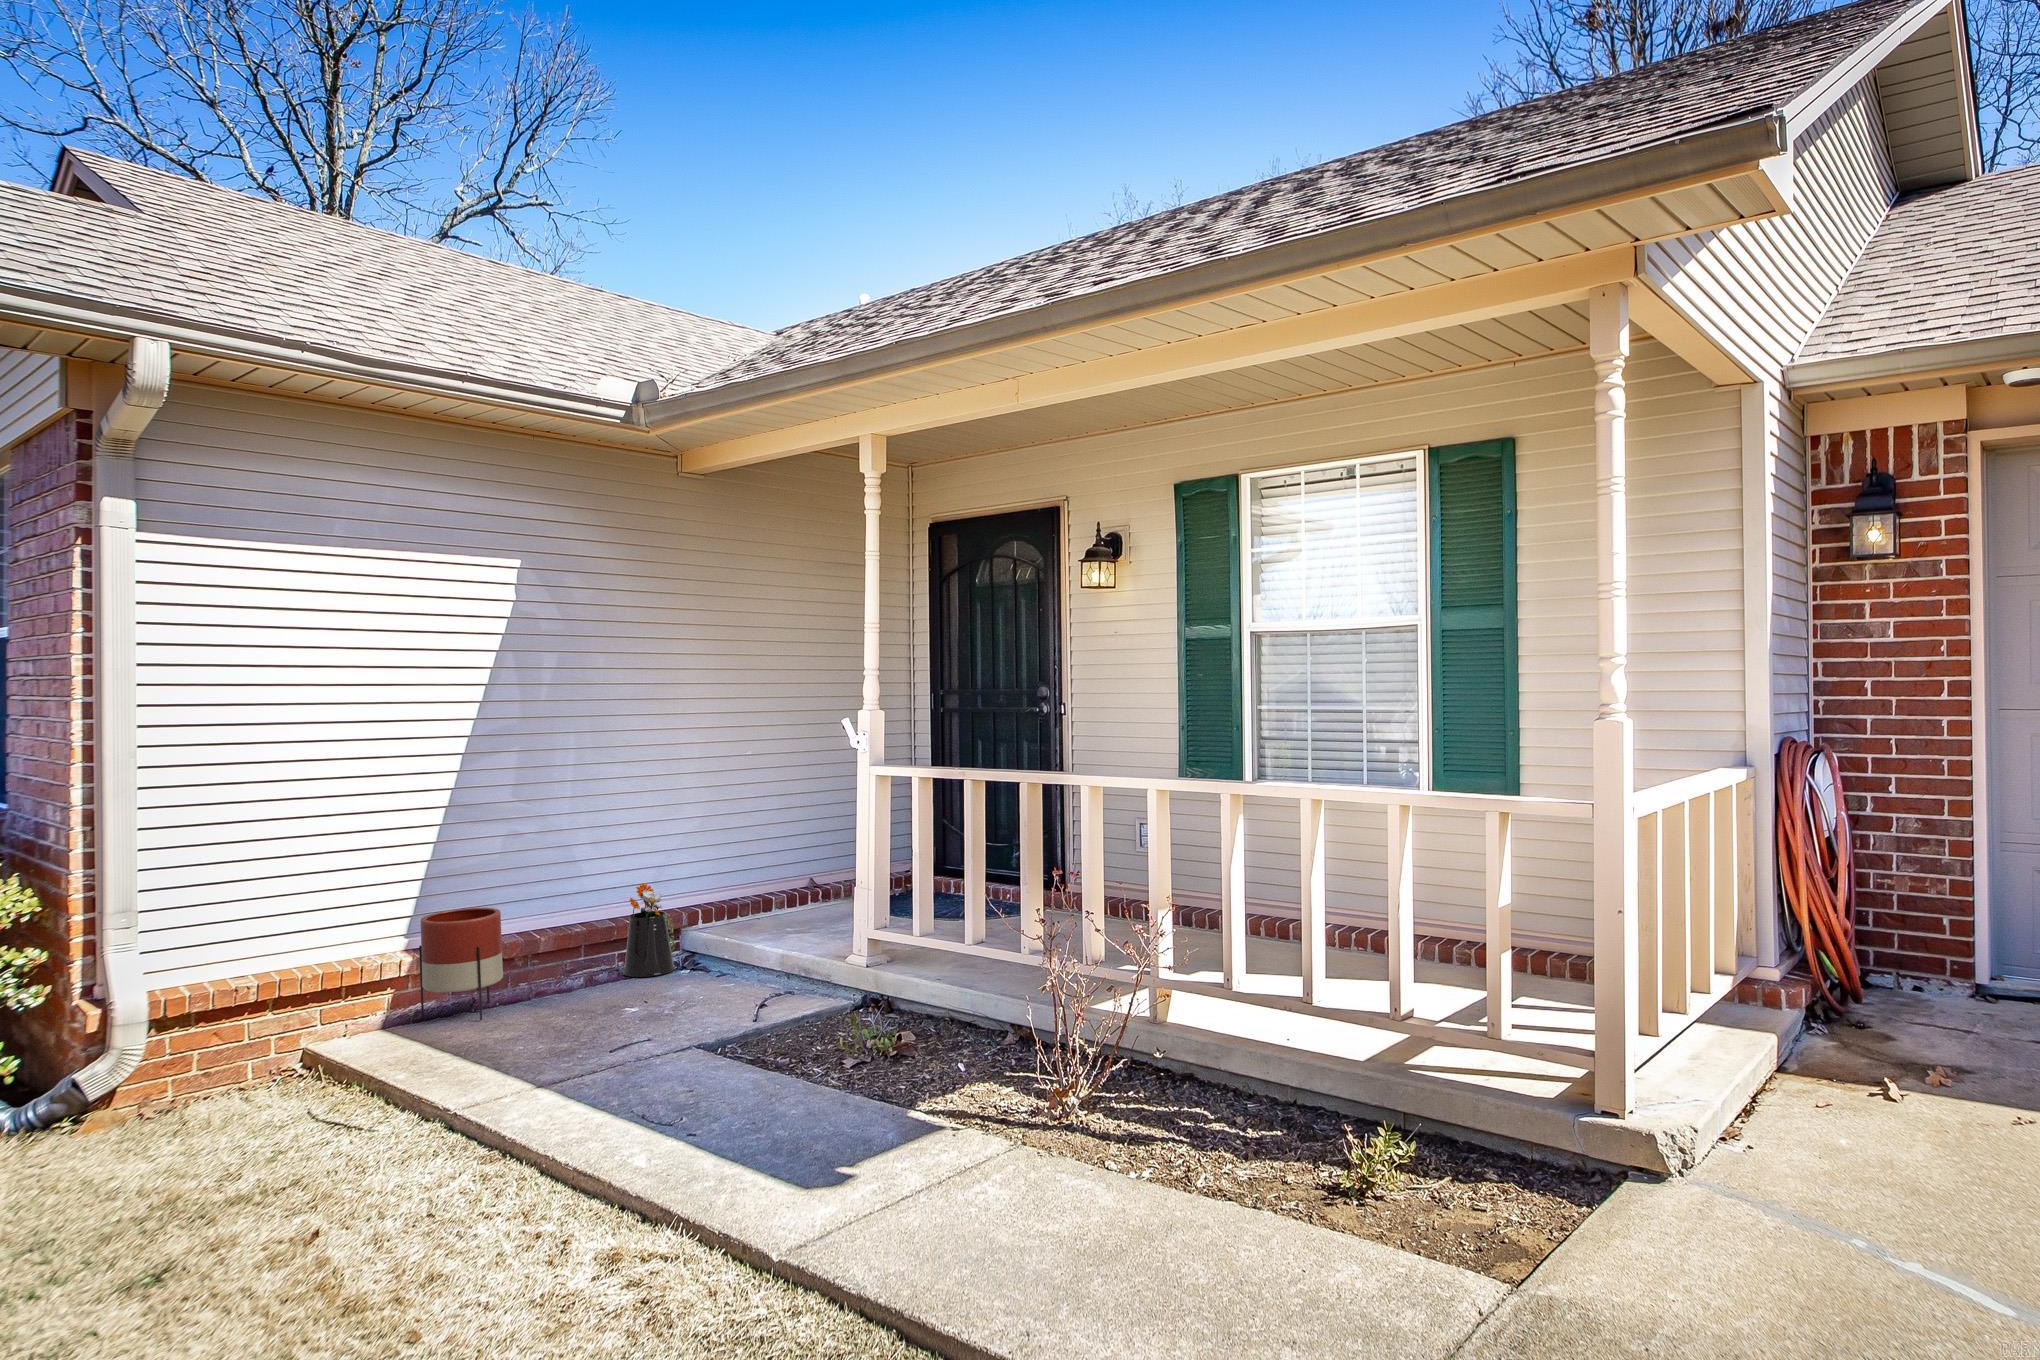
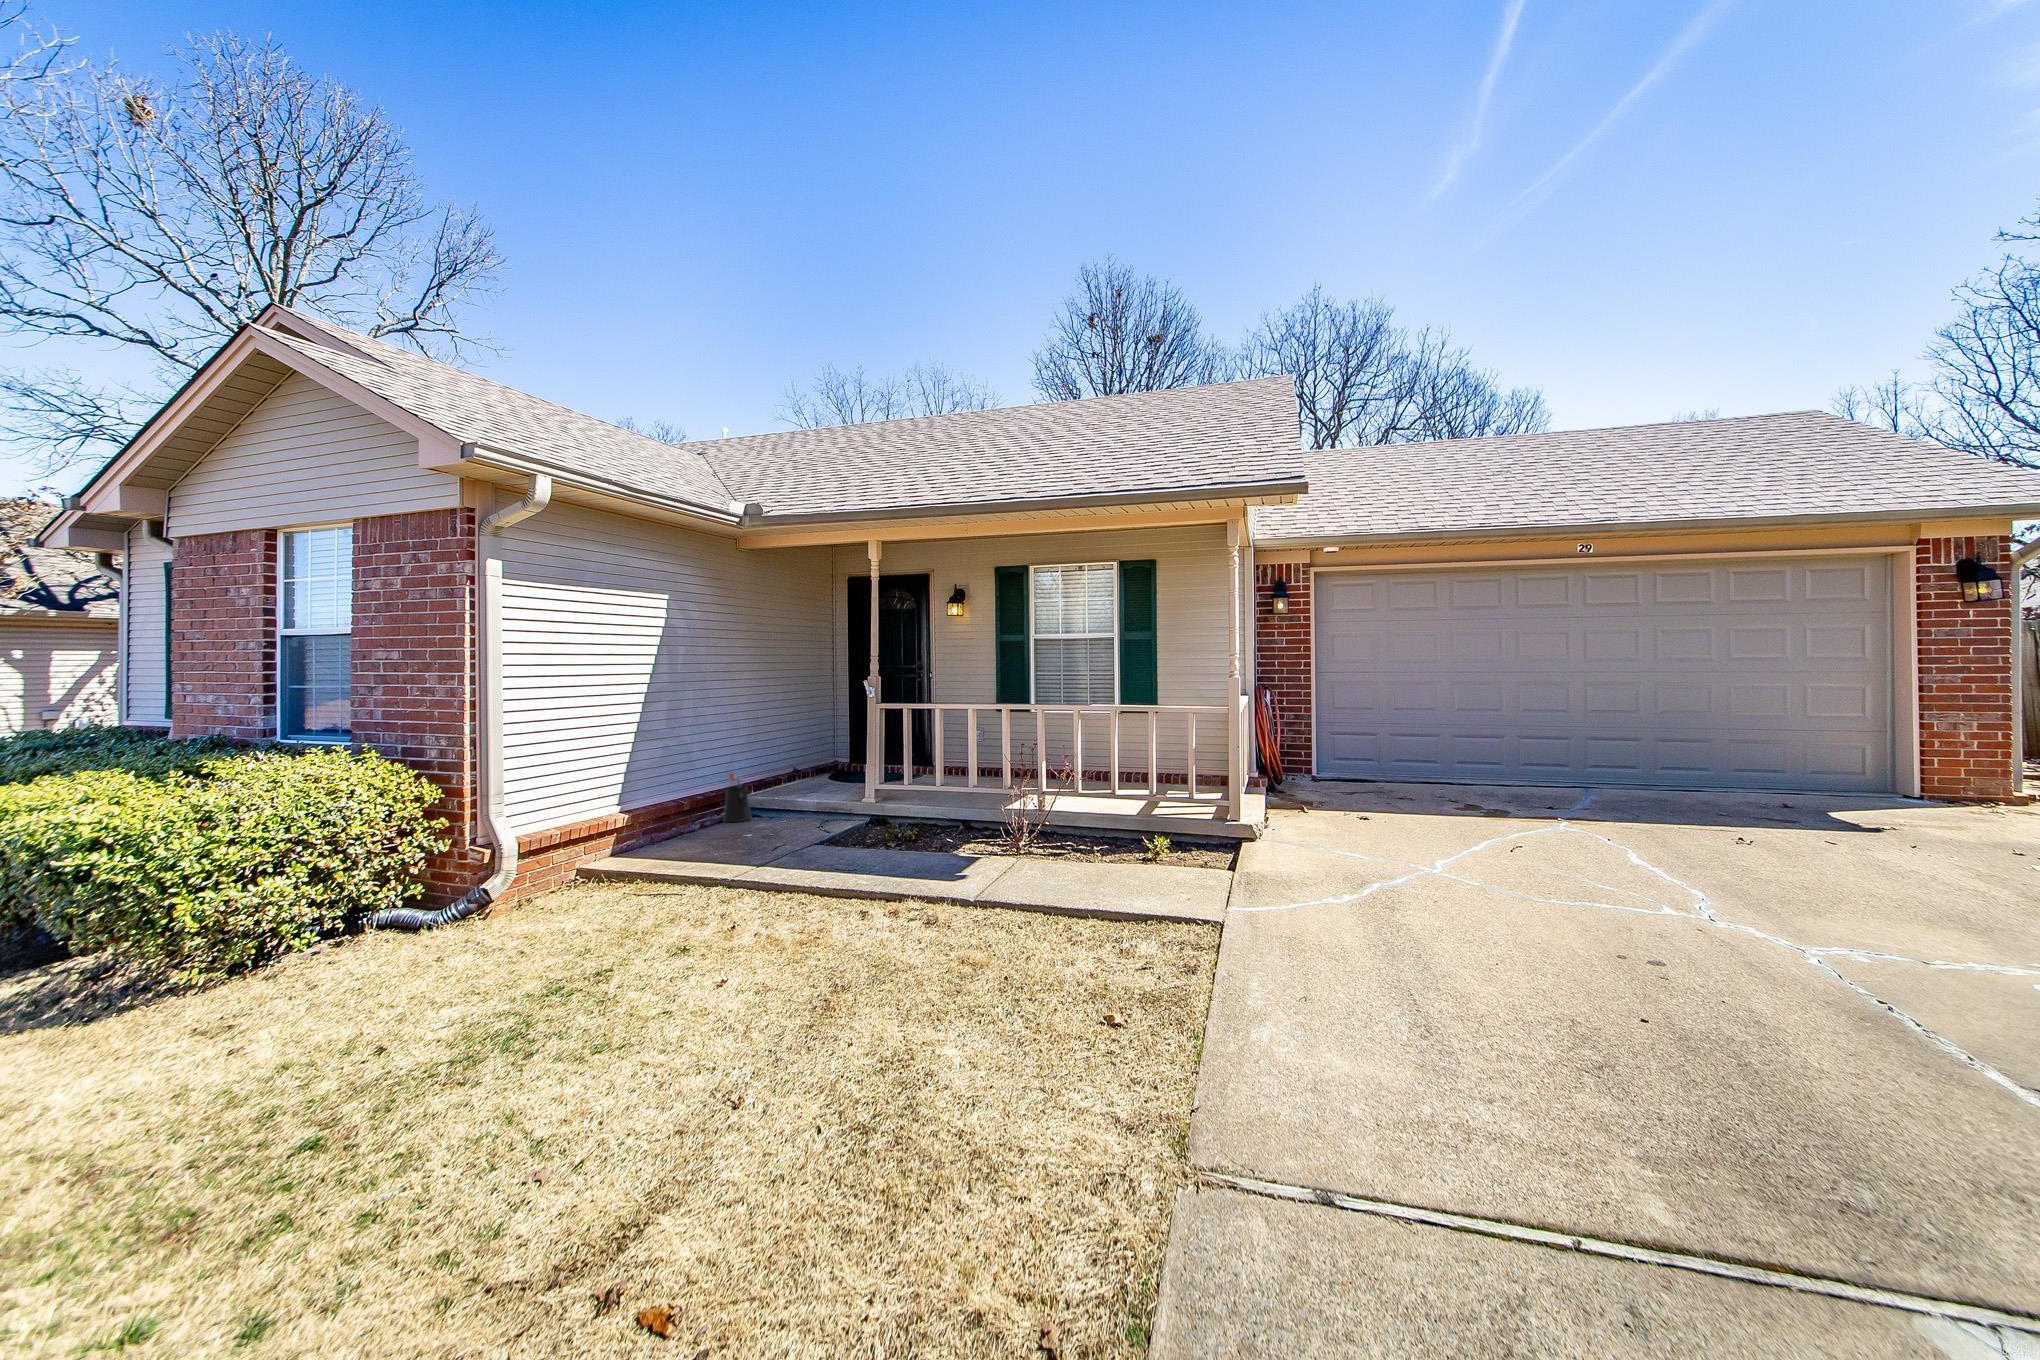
planter: present [419,908,503,1020] -> none [633,787,679,849]

